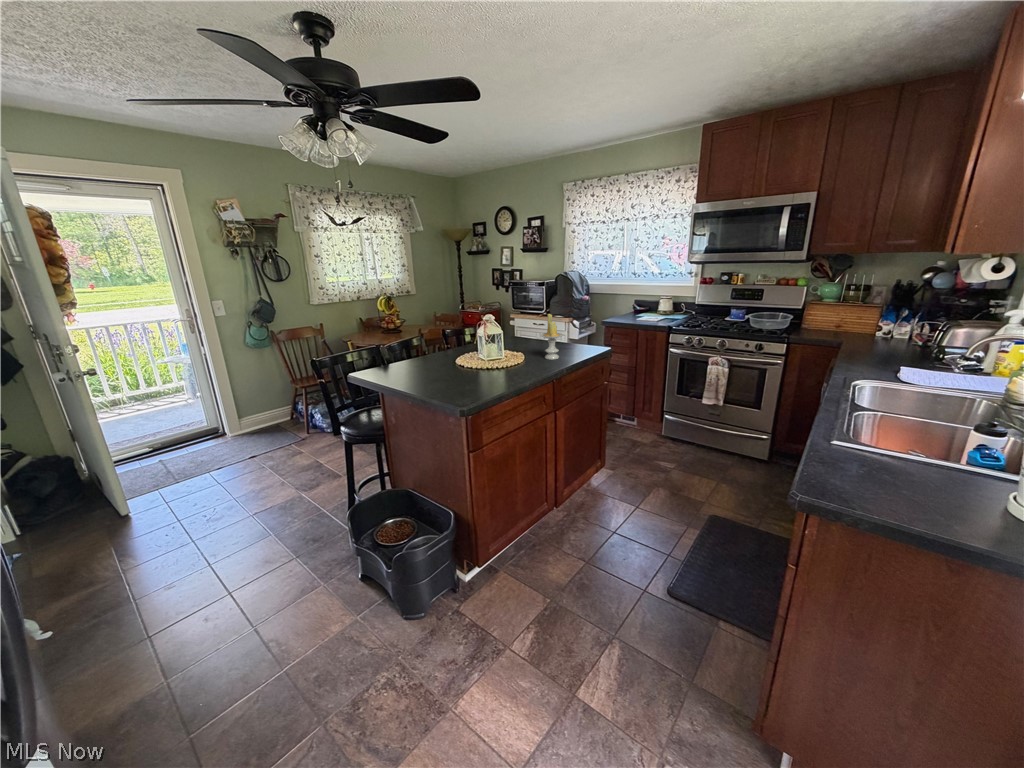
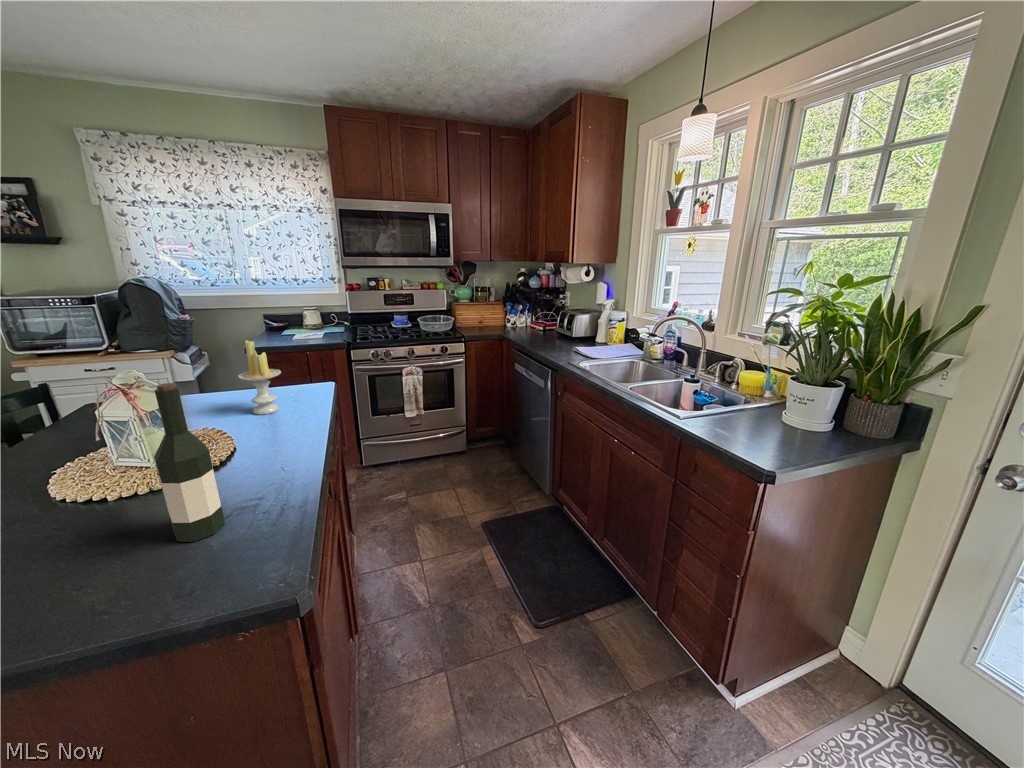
wine bottle: none [453,325,475,396] -> present [154,383,225,542]

